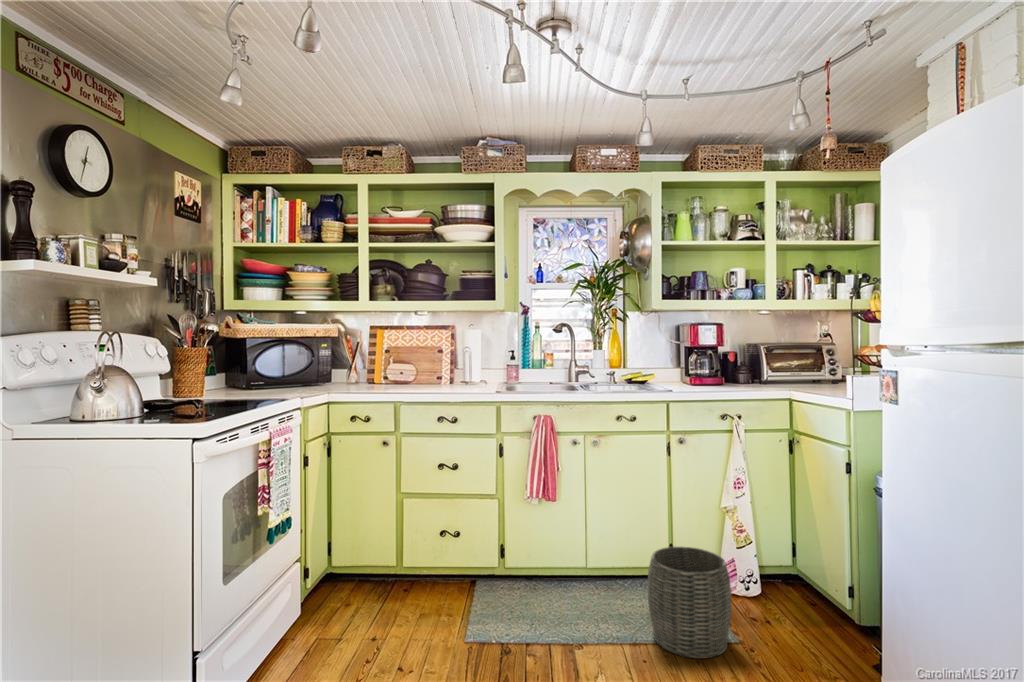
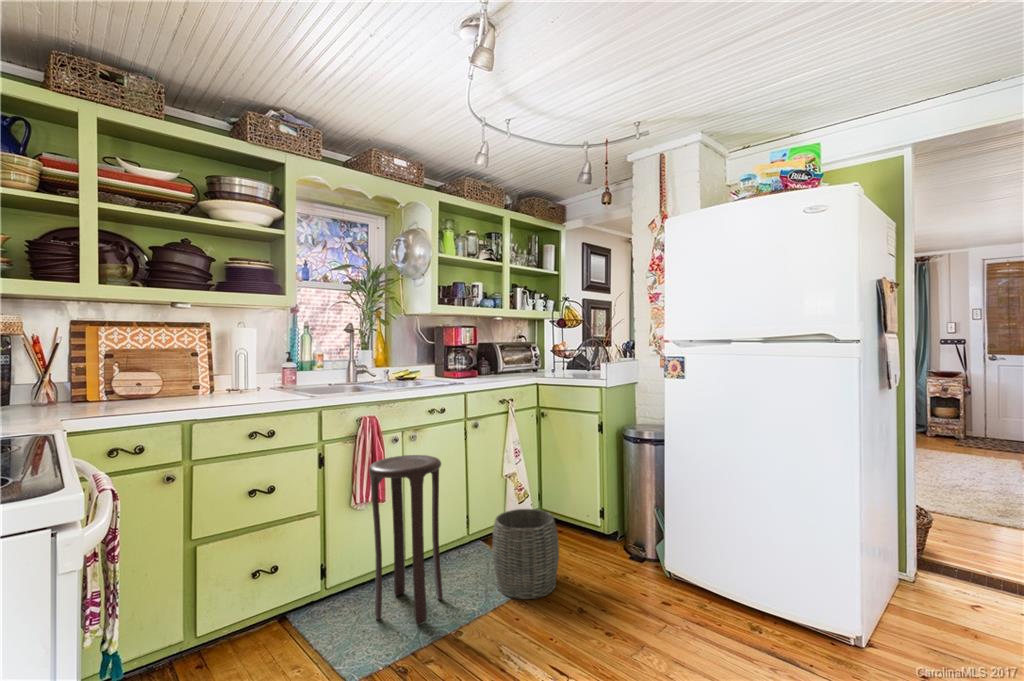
stool: none [521,458,593,627] -> present [369,455,443,624]

